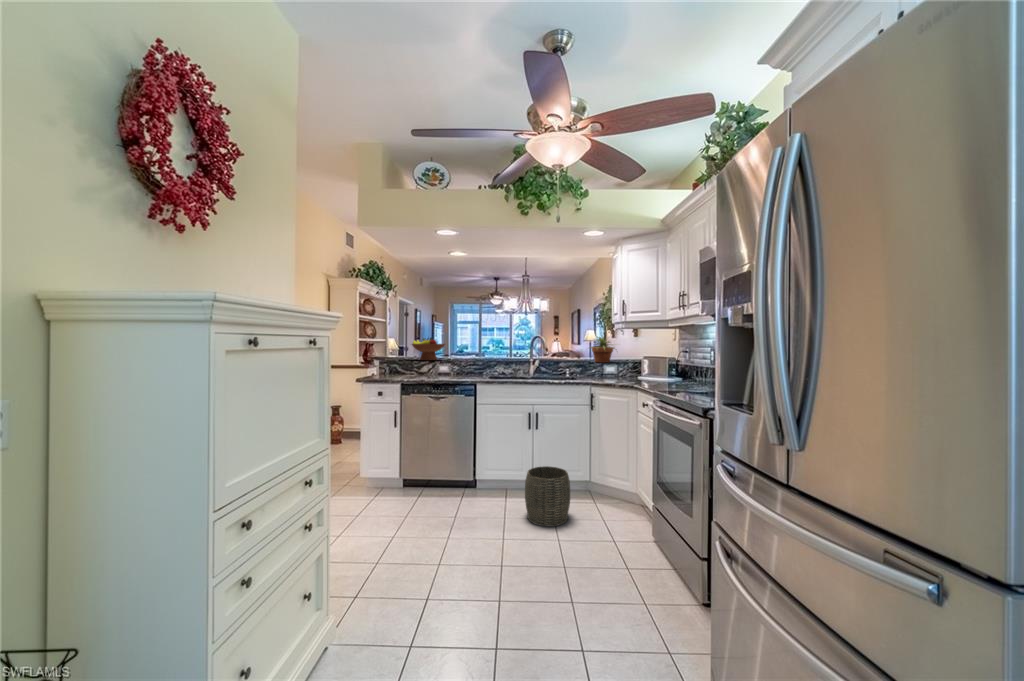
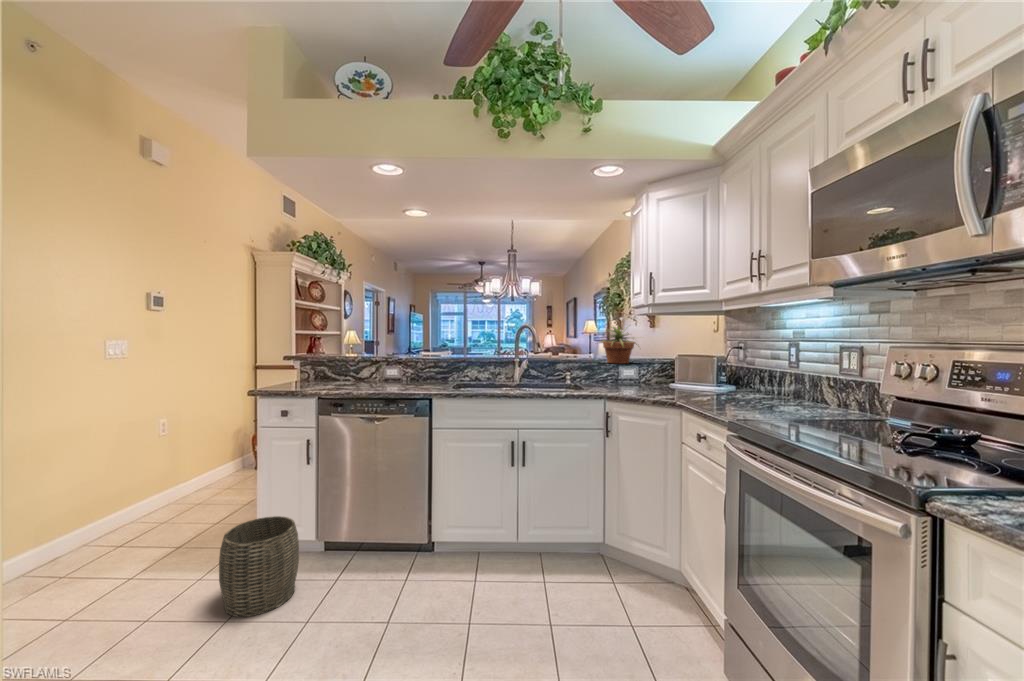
fruit bowl: present [412,338,445,361] -> none [342,327,394,361]
woven basket: present [525,466,570,527] -> present [219,516,299,617]

